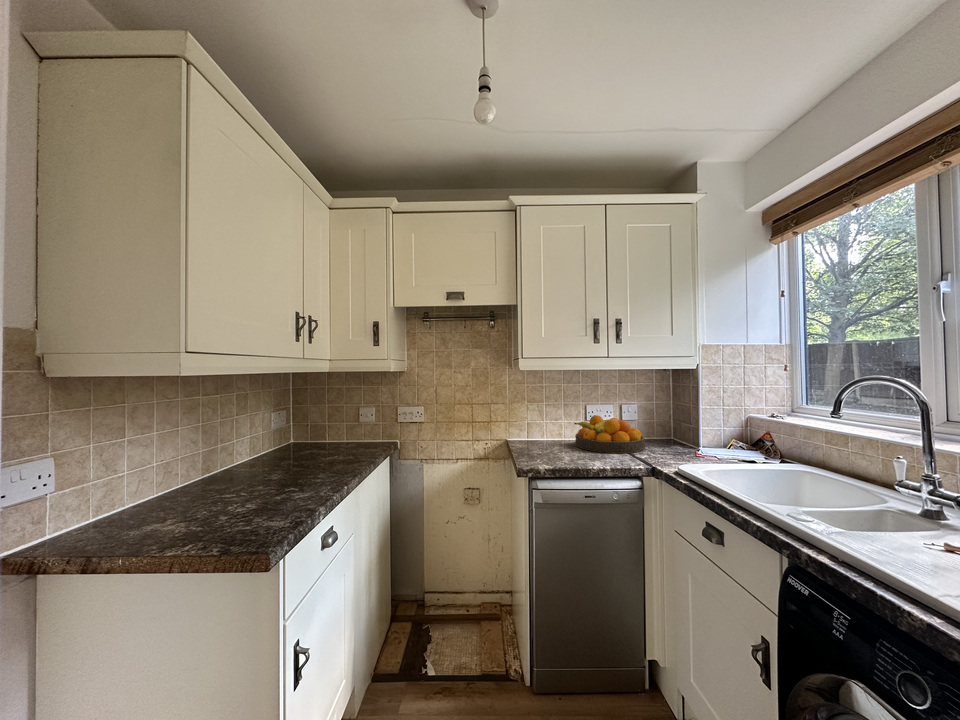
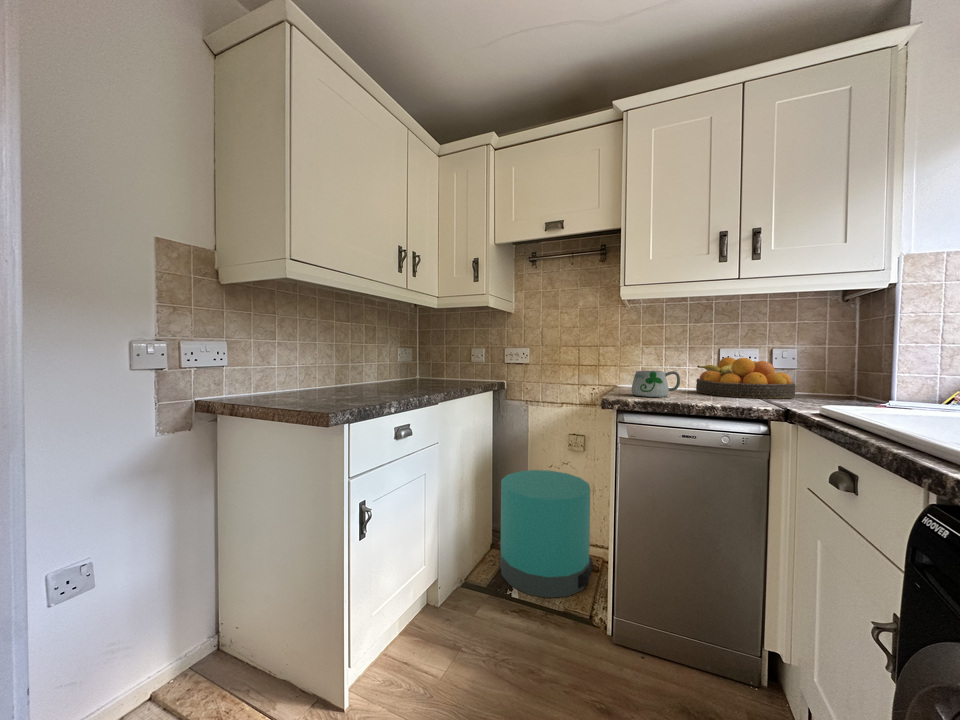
mug: none [535,436,573,463] -> present [632,371,680,398]
trash can: none [405,529,496,666] -> present [500,470,593,598]

